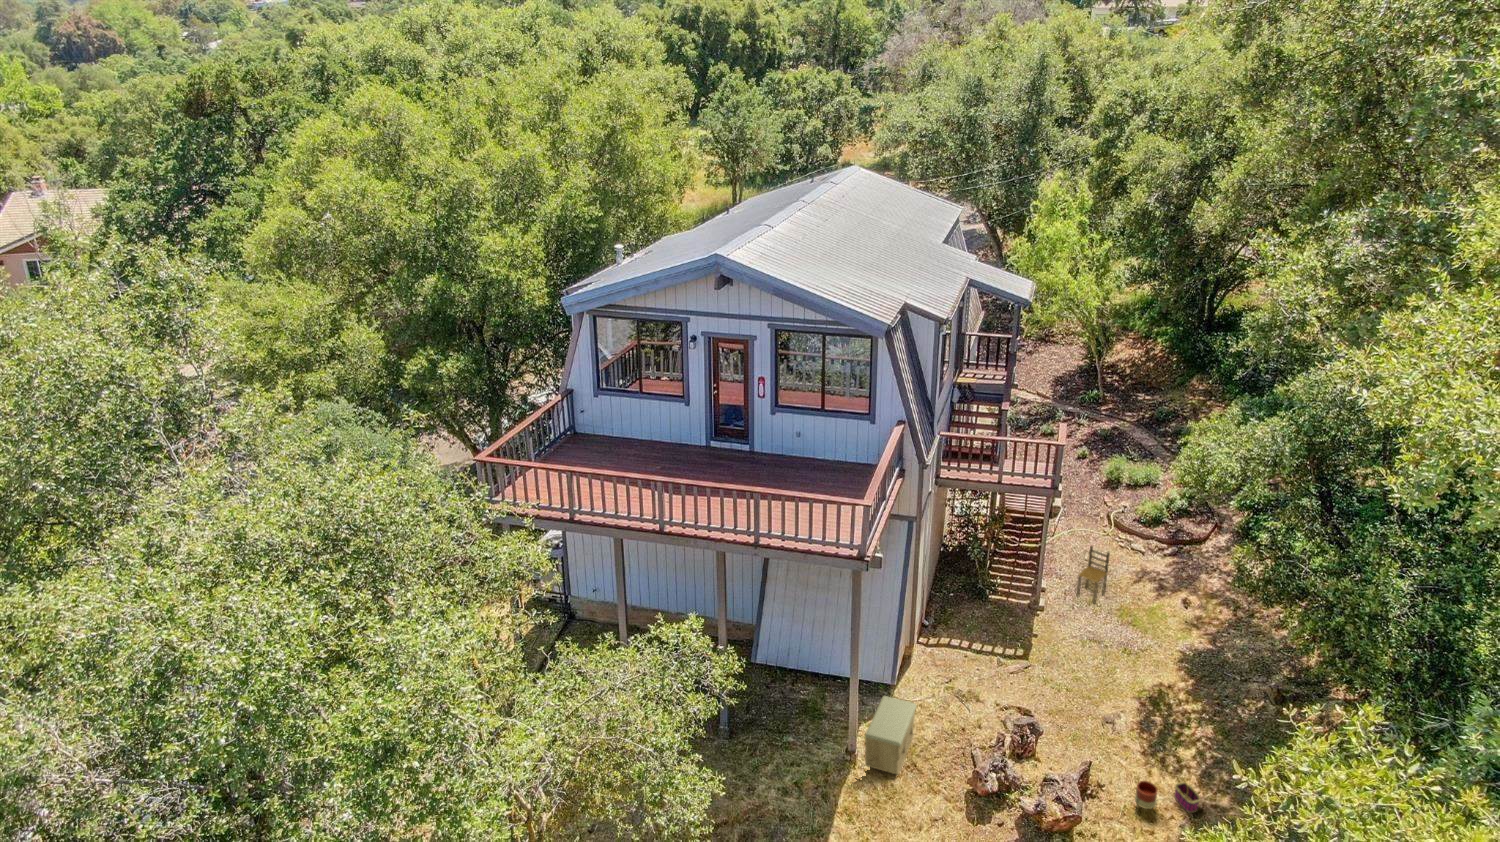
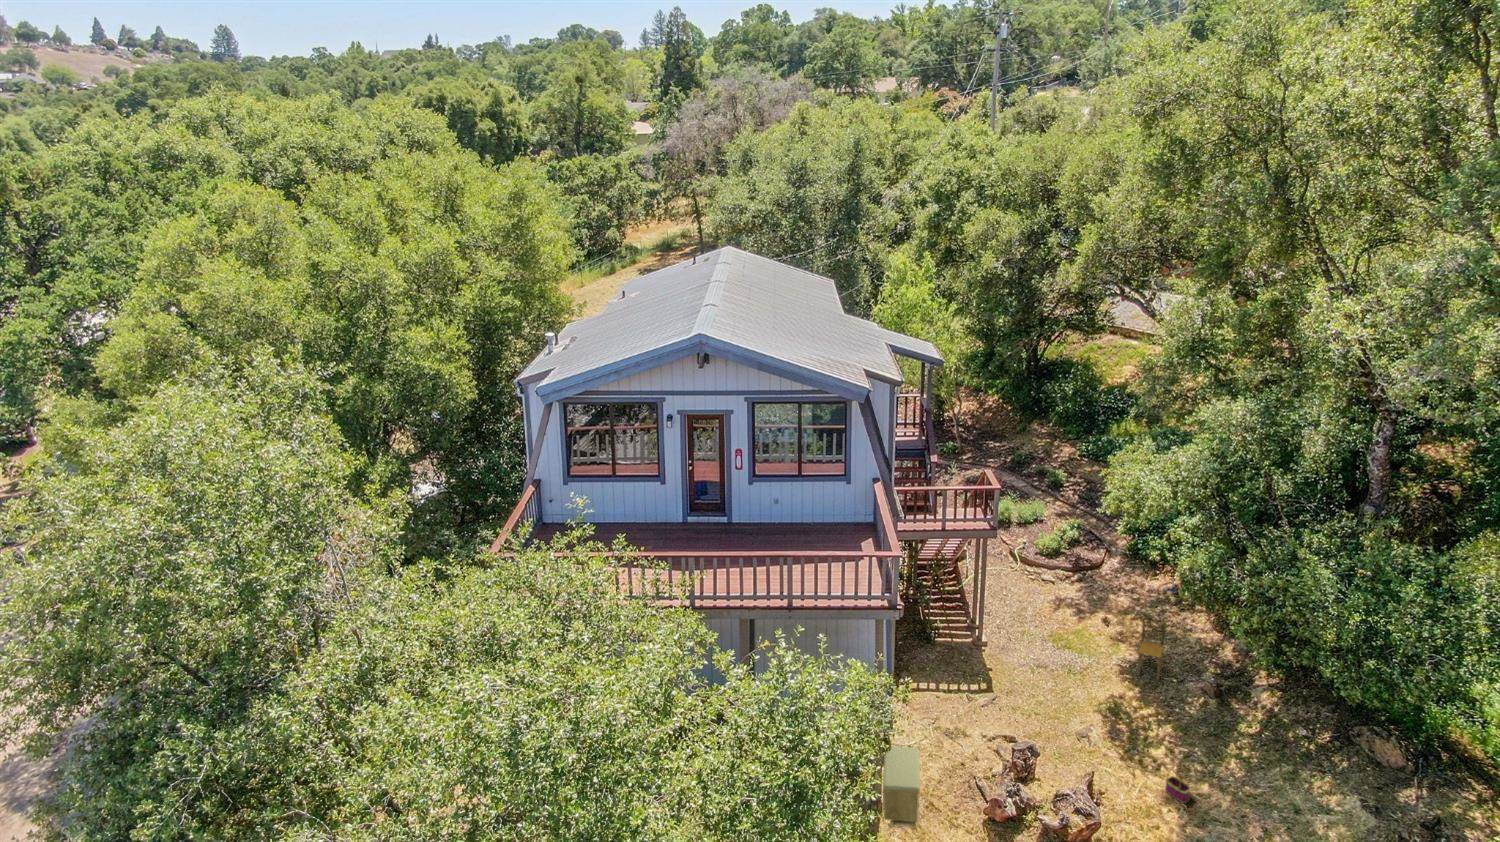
chair: present [1077,546,1110,604] -> present [1137,620,1165,680]
planter: present [1135,781,1157,809] -> none [1136,780,1158,813]

